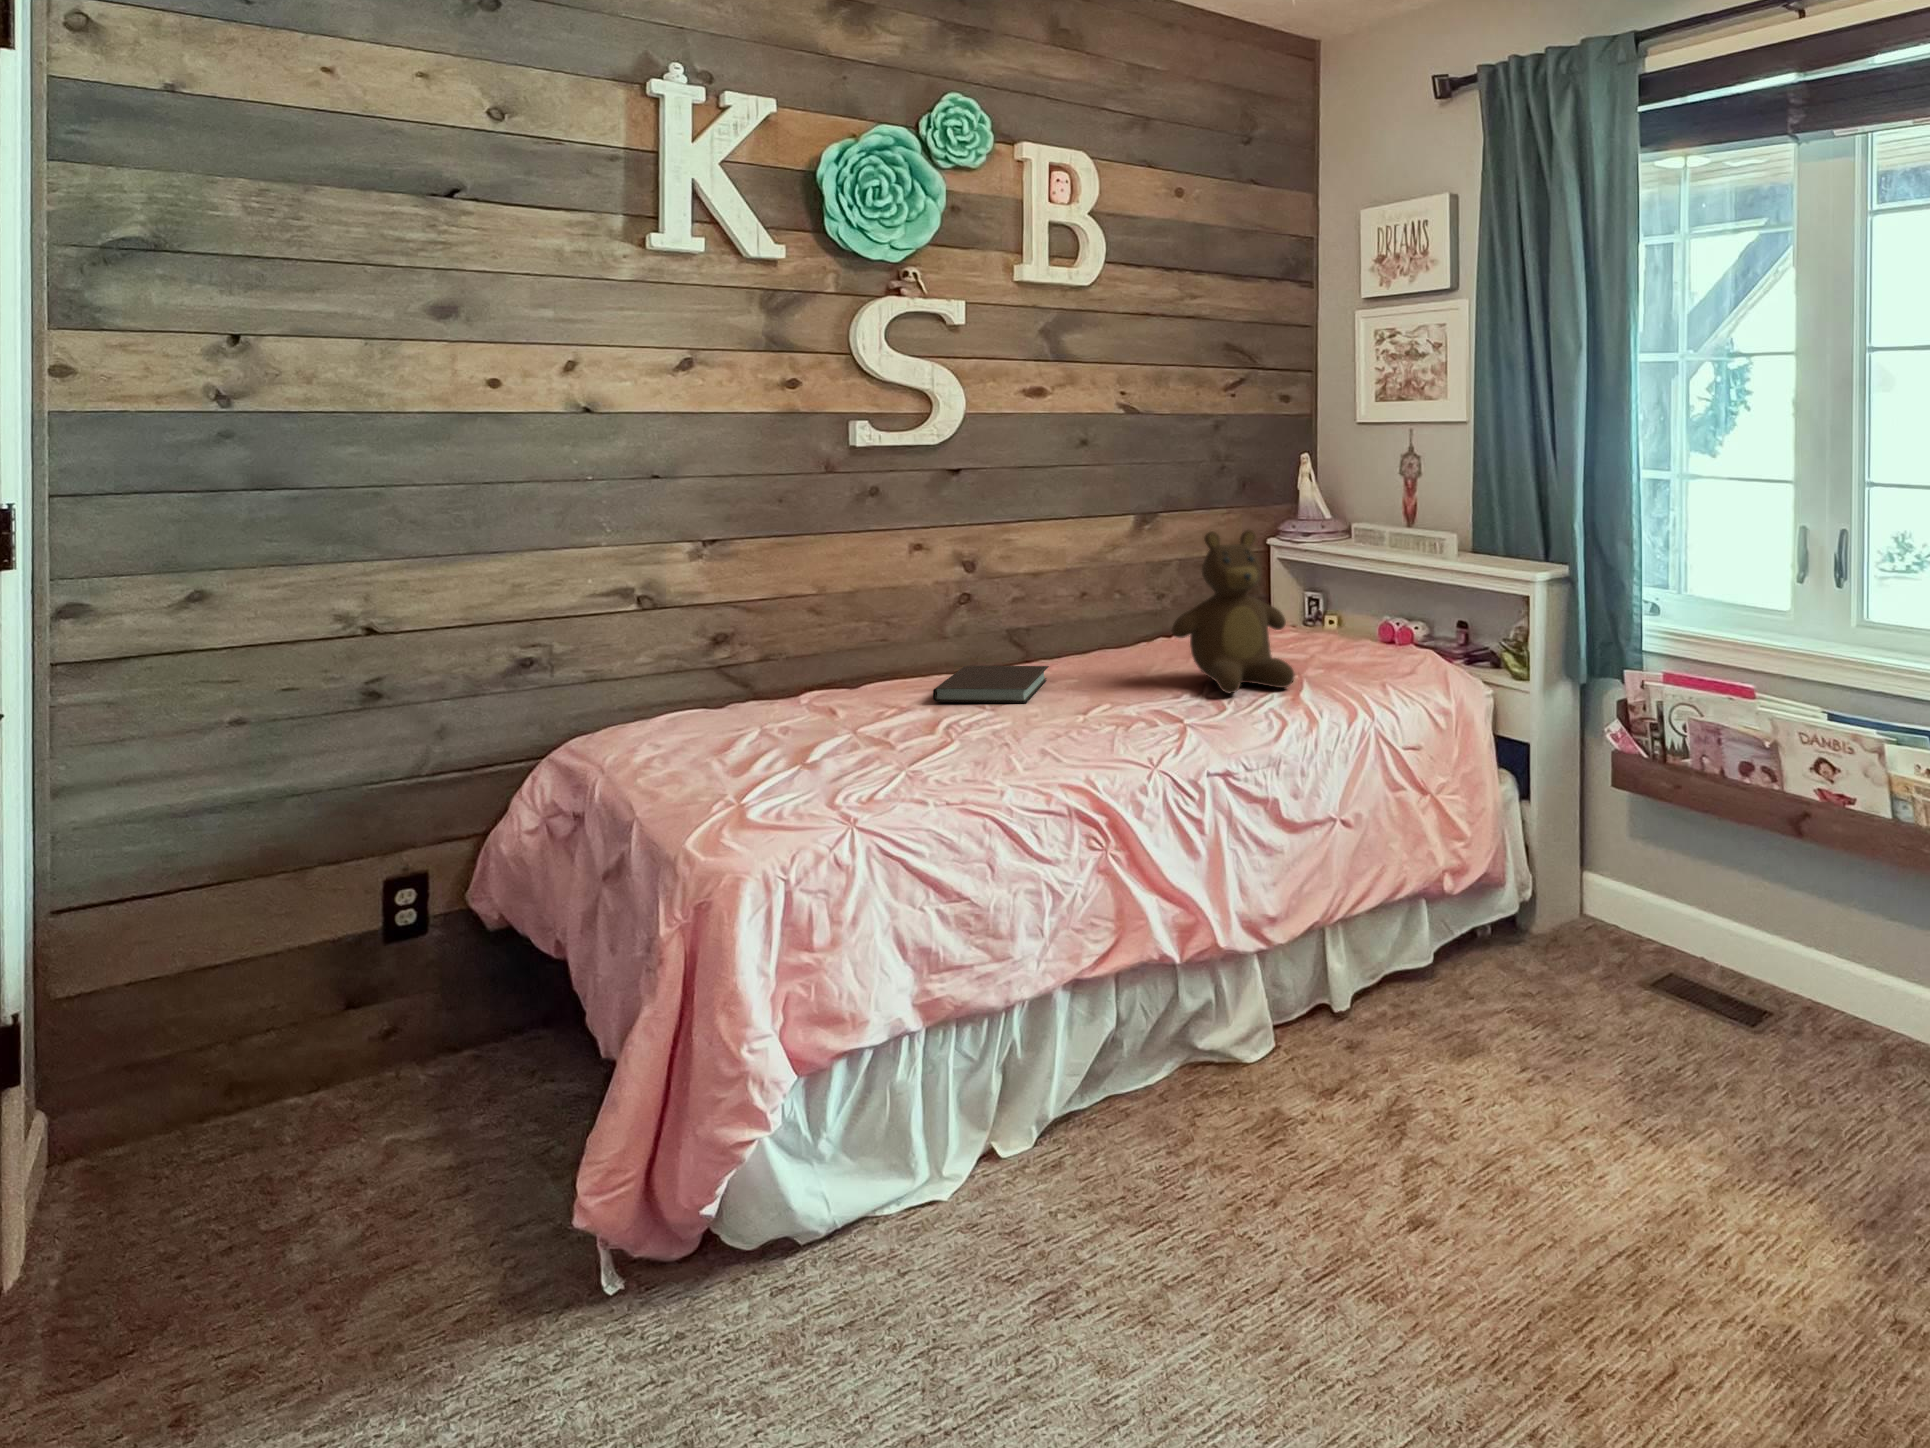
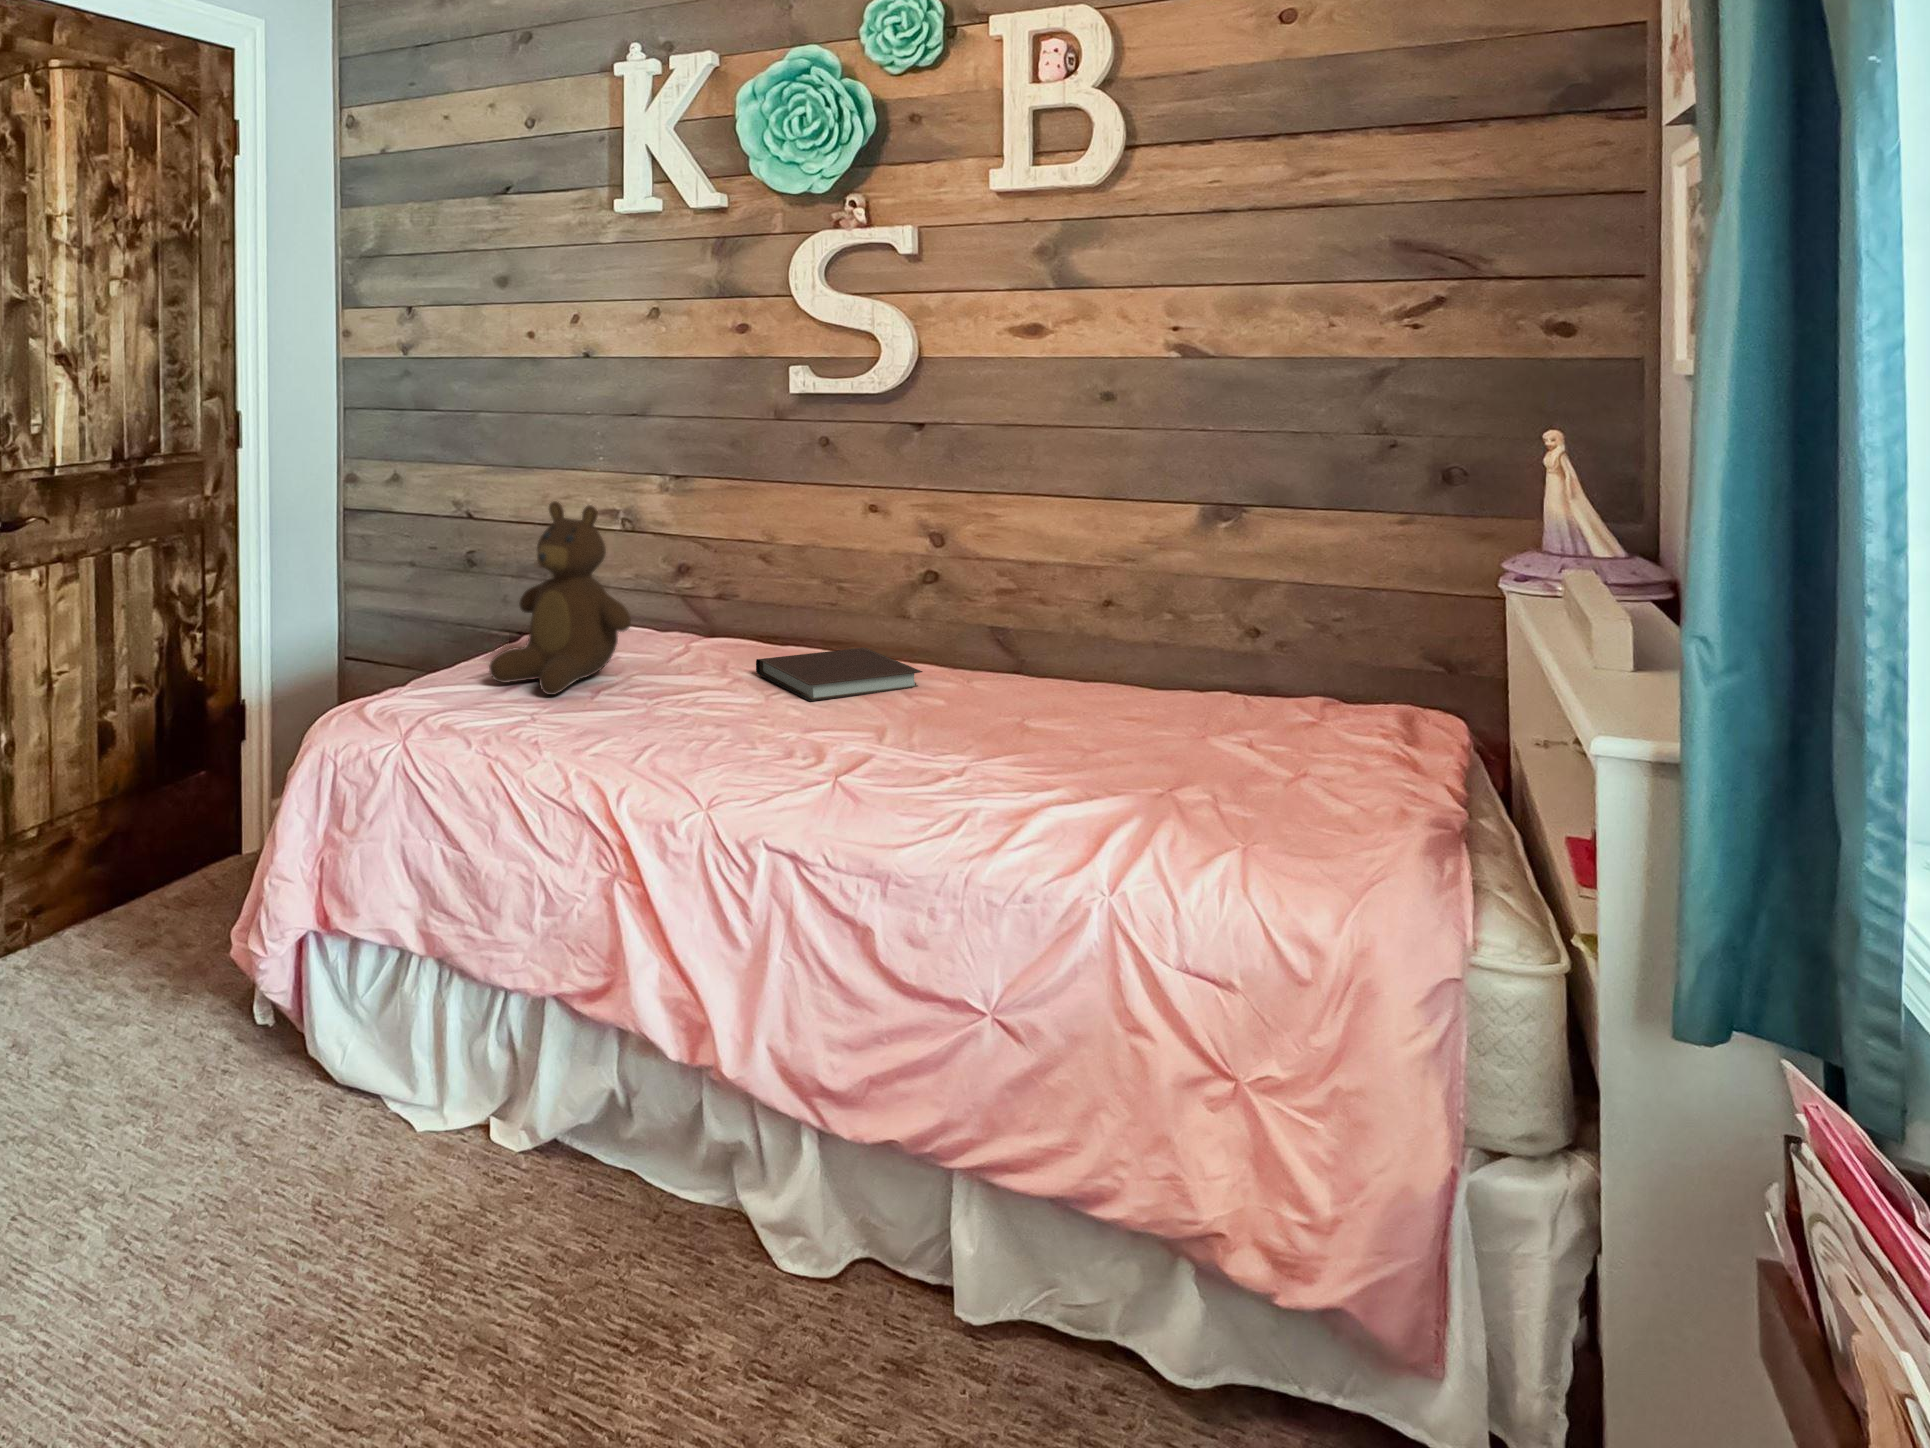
teddy bear: present [1172,530,1294,694] -> present [489,501,631,695]

